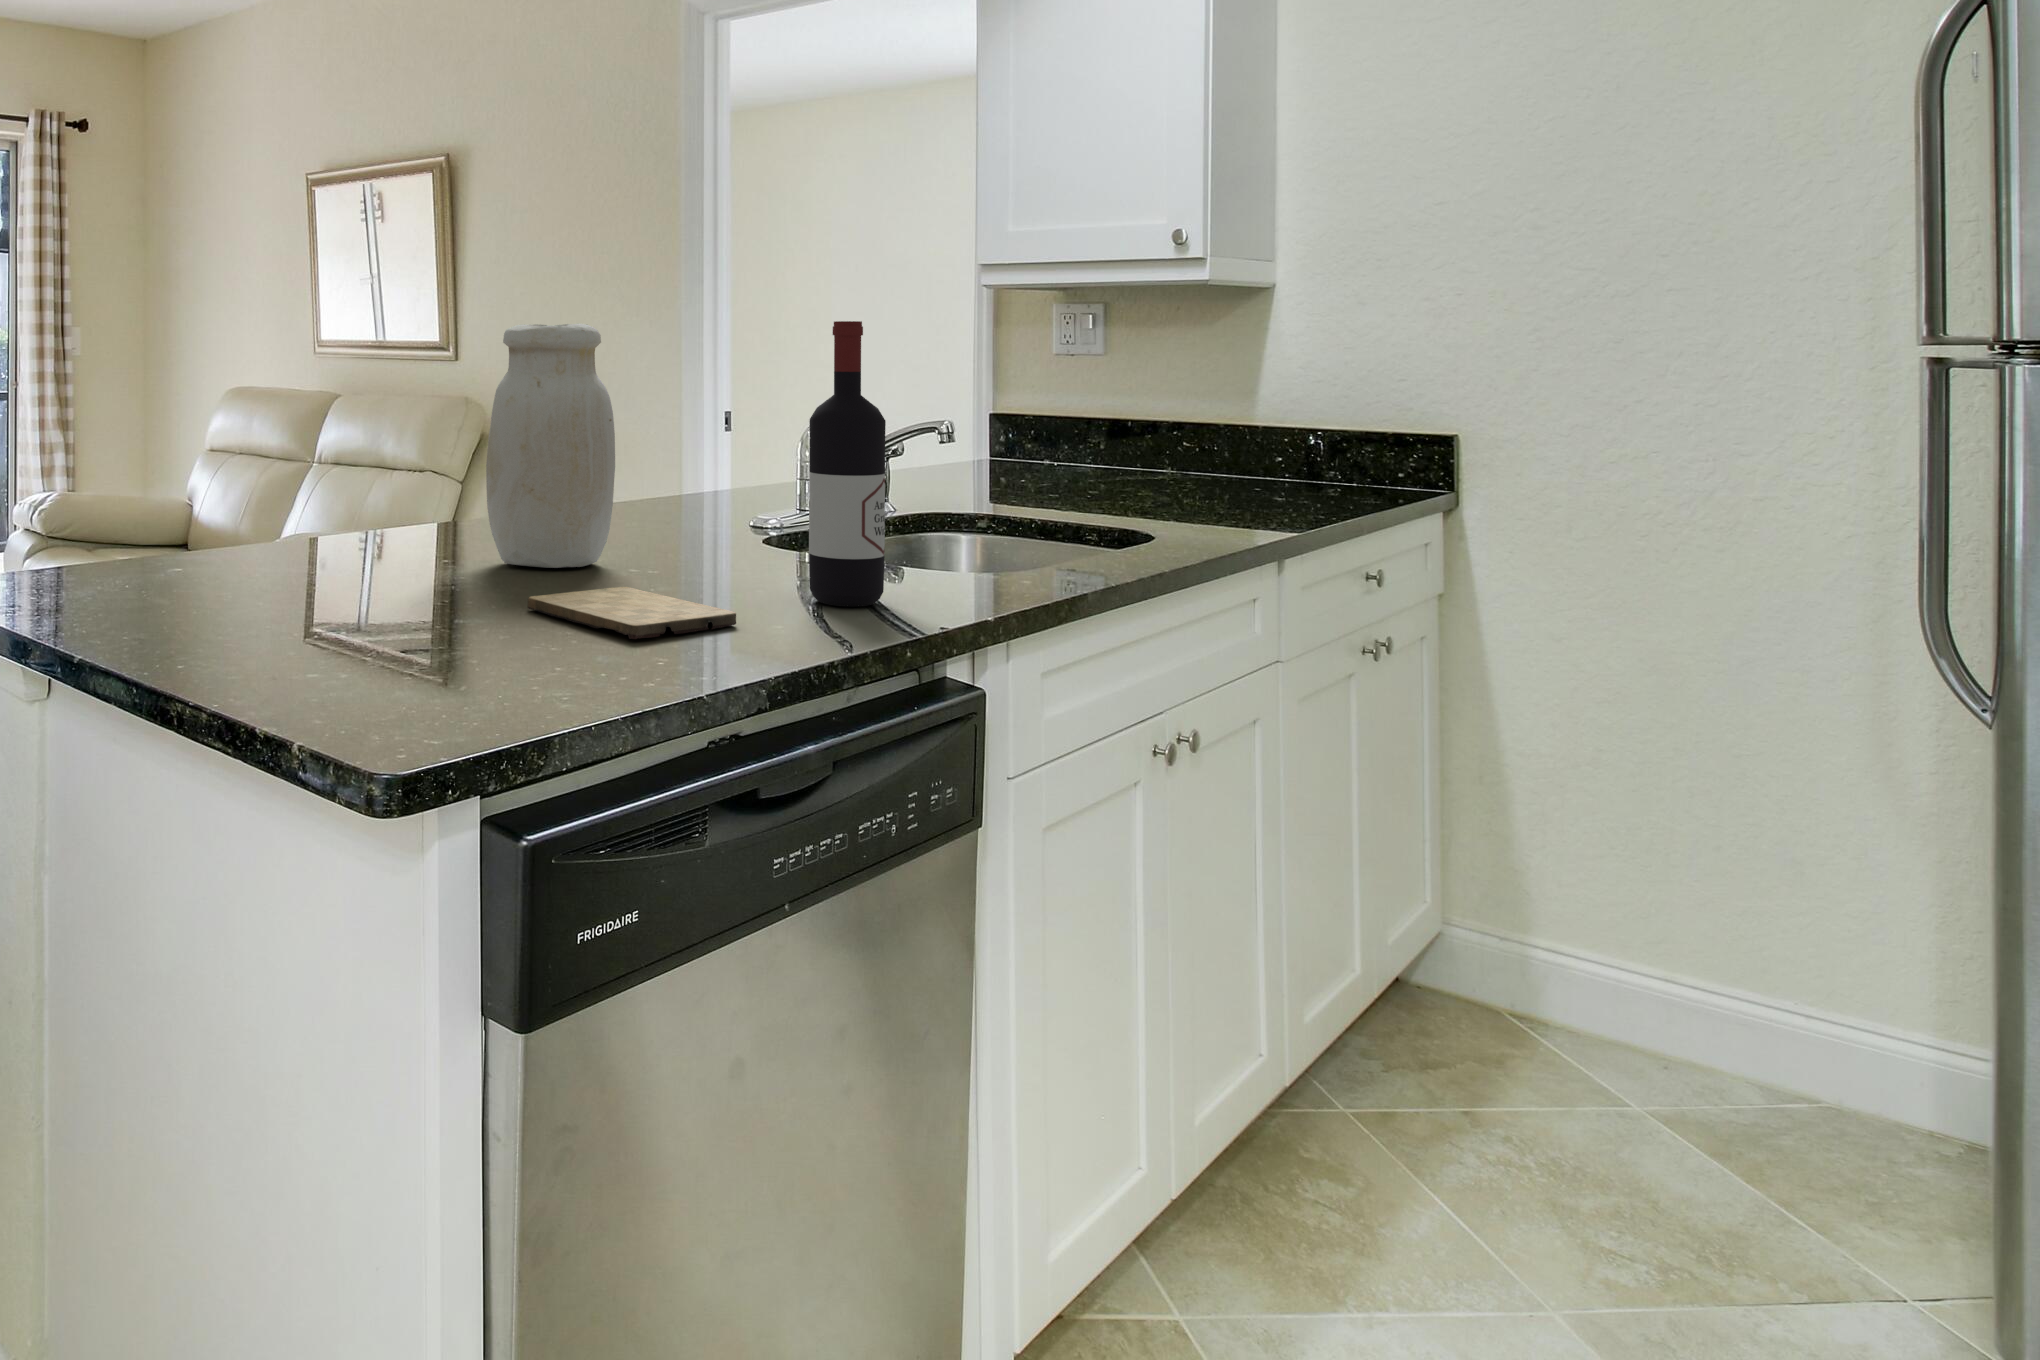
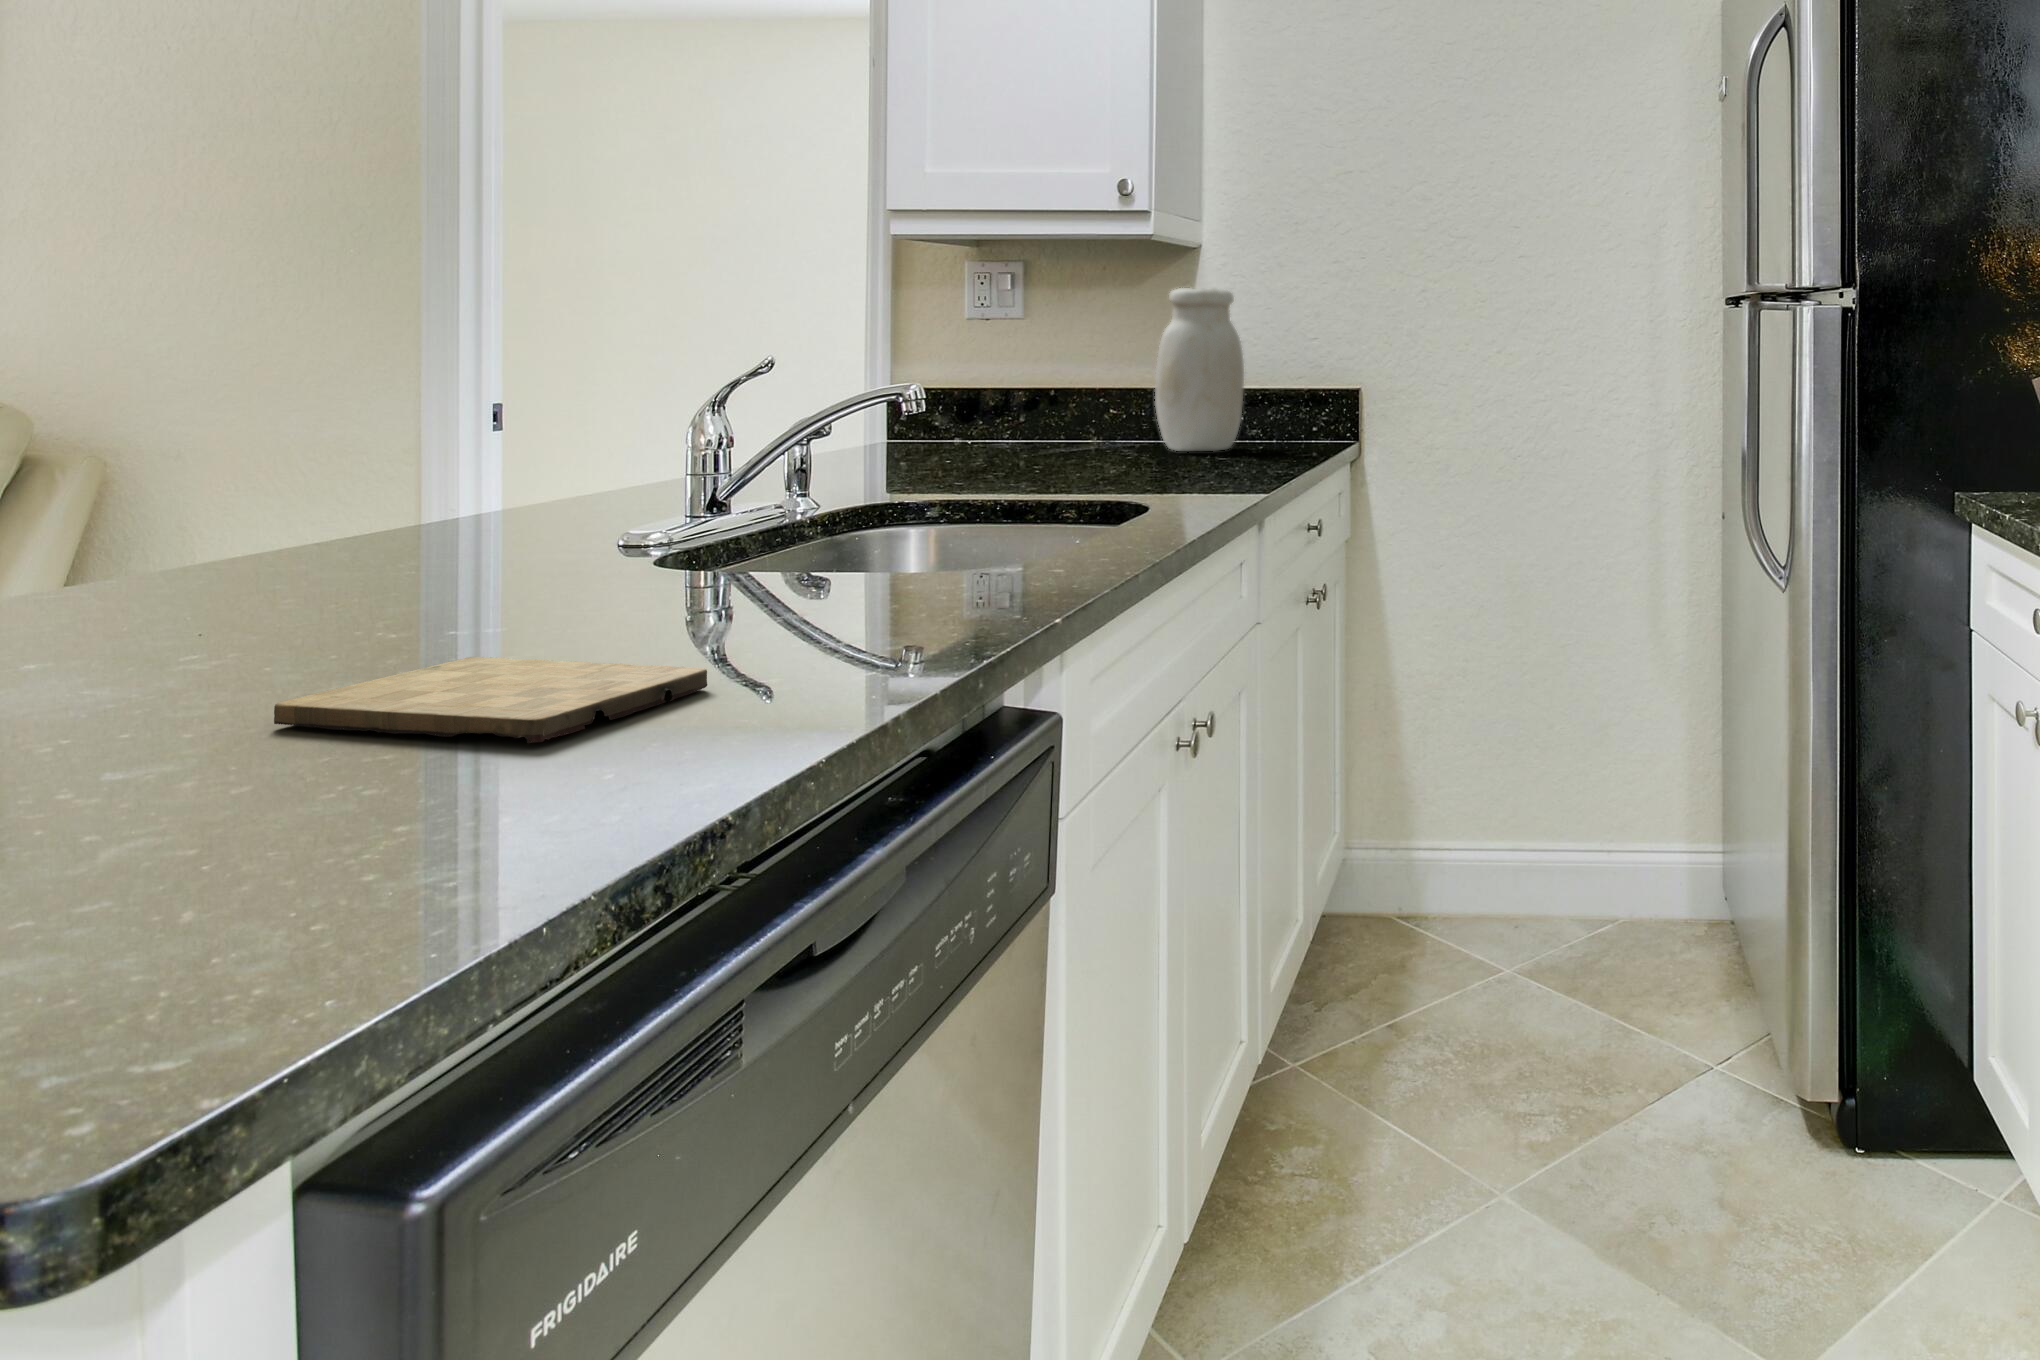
wine bottle: present [809,321,886,607] -> none [792,238,906,635]
jar: present [486,324,615,568] -> present [1155,288,1244,451]

